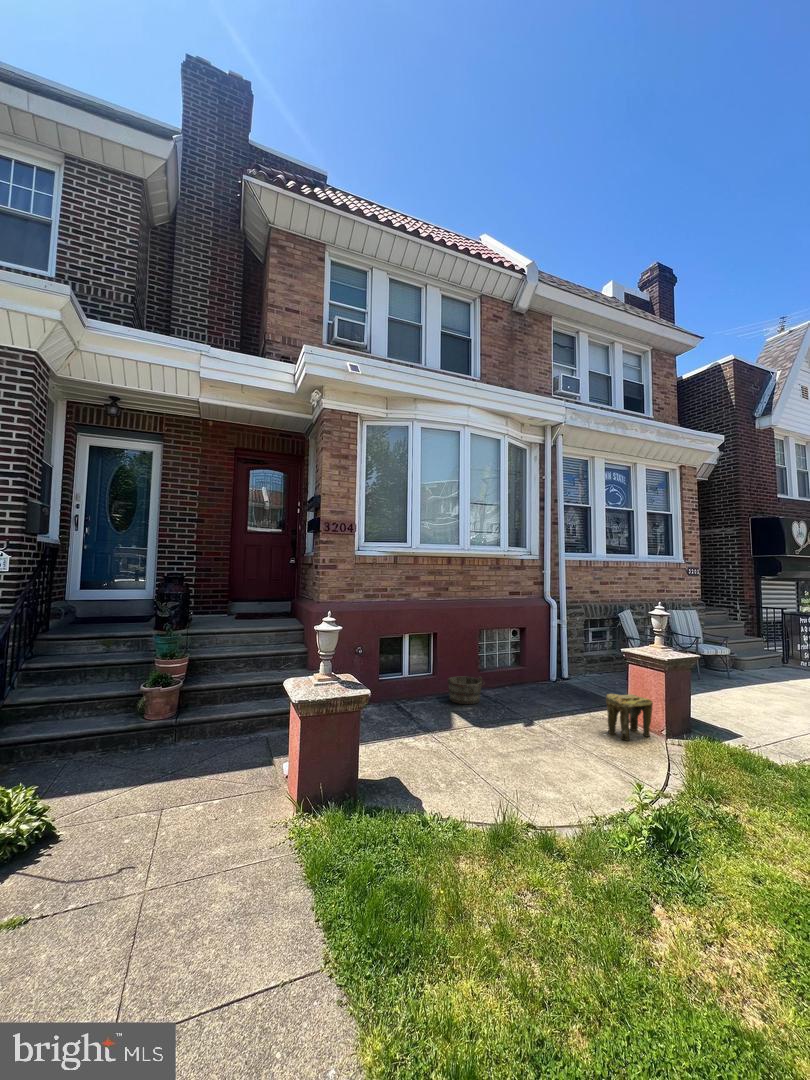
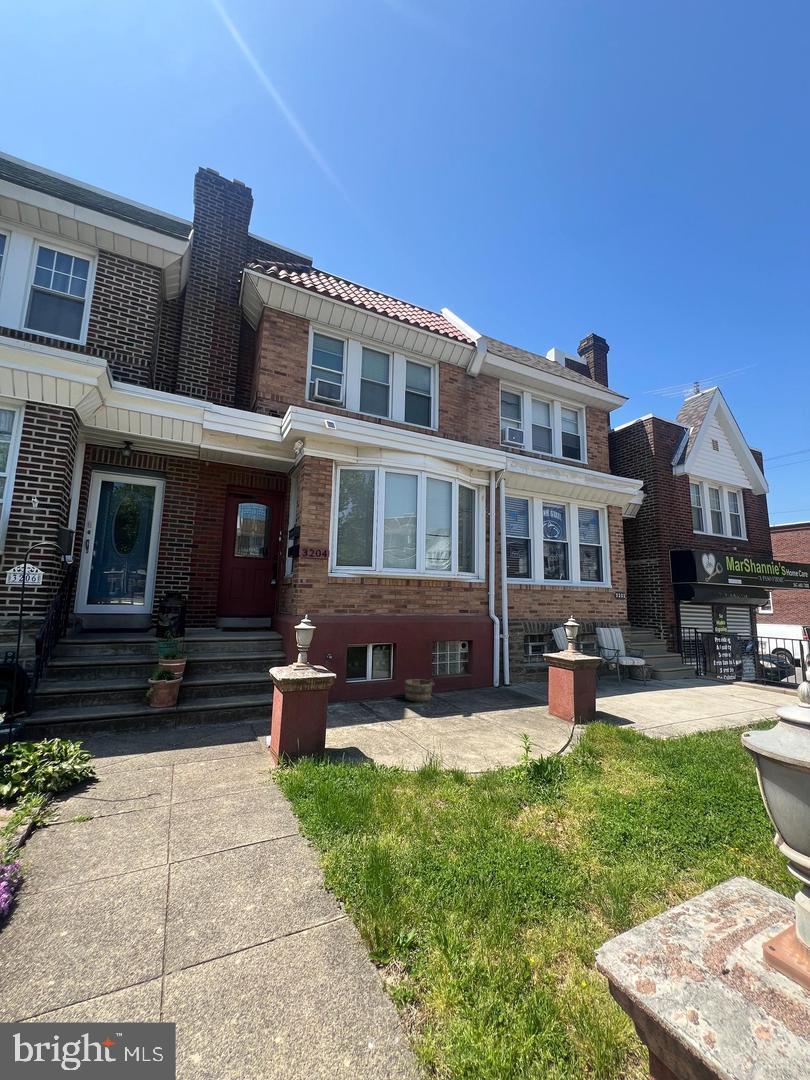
stool: present [606,694,653,741] -> none [529,690,565,727]

